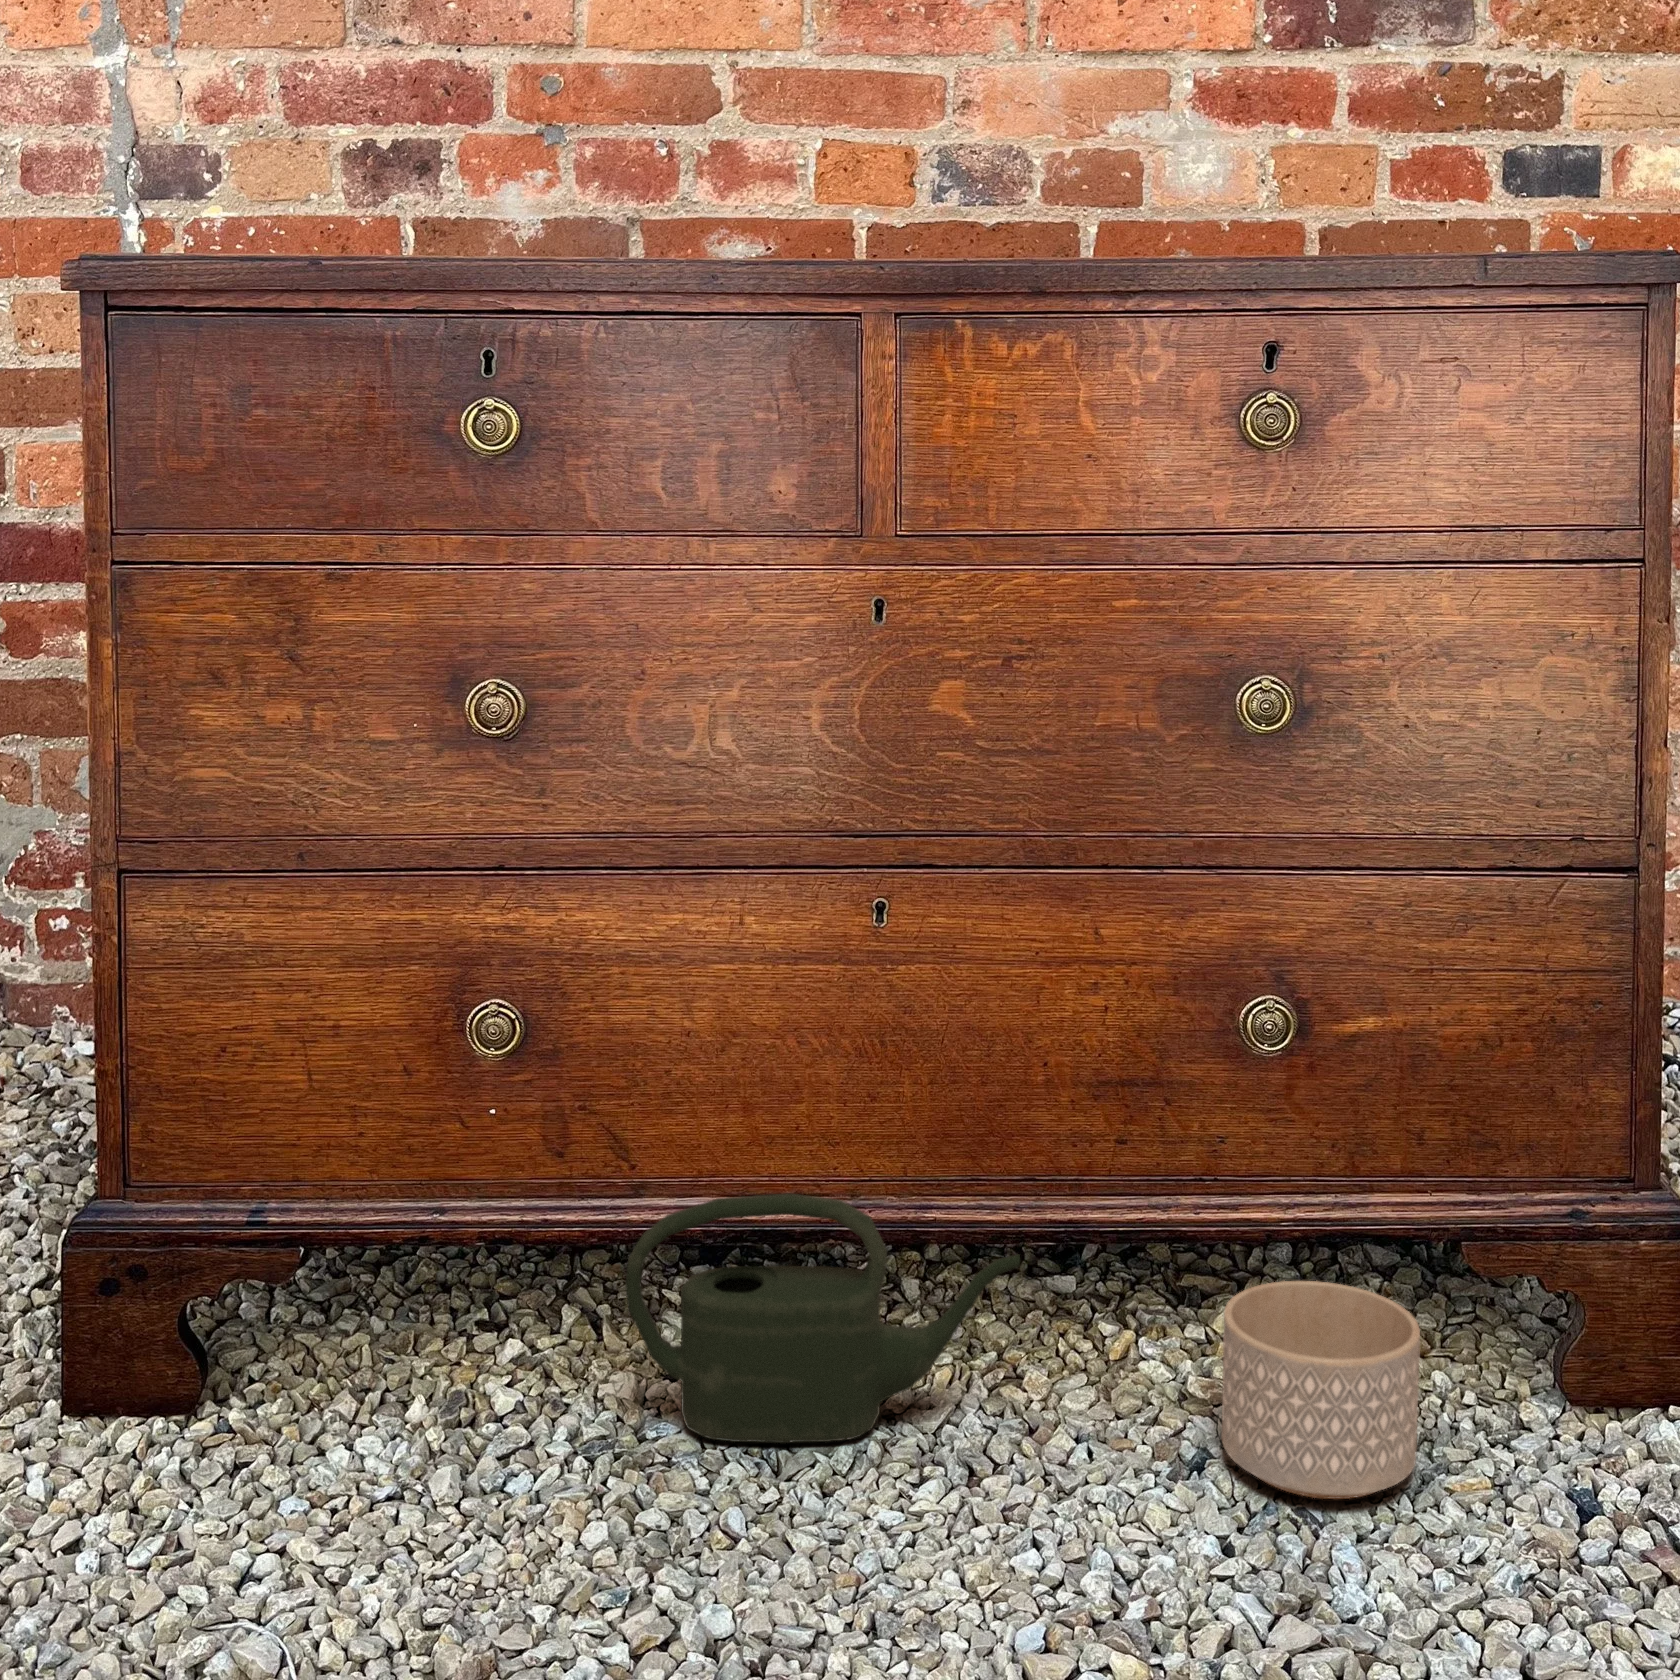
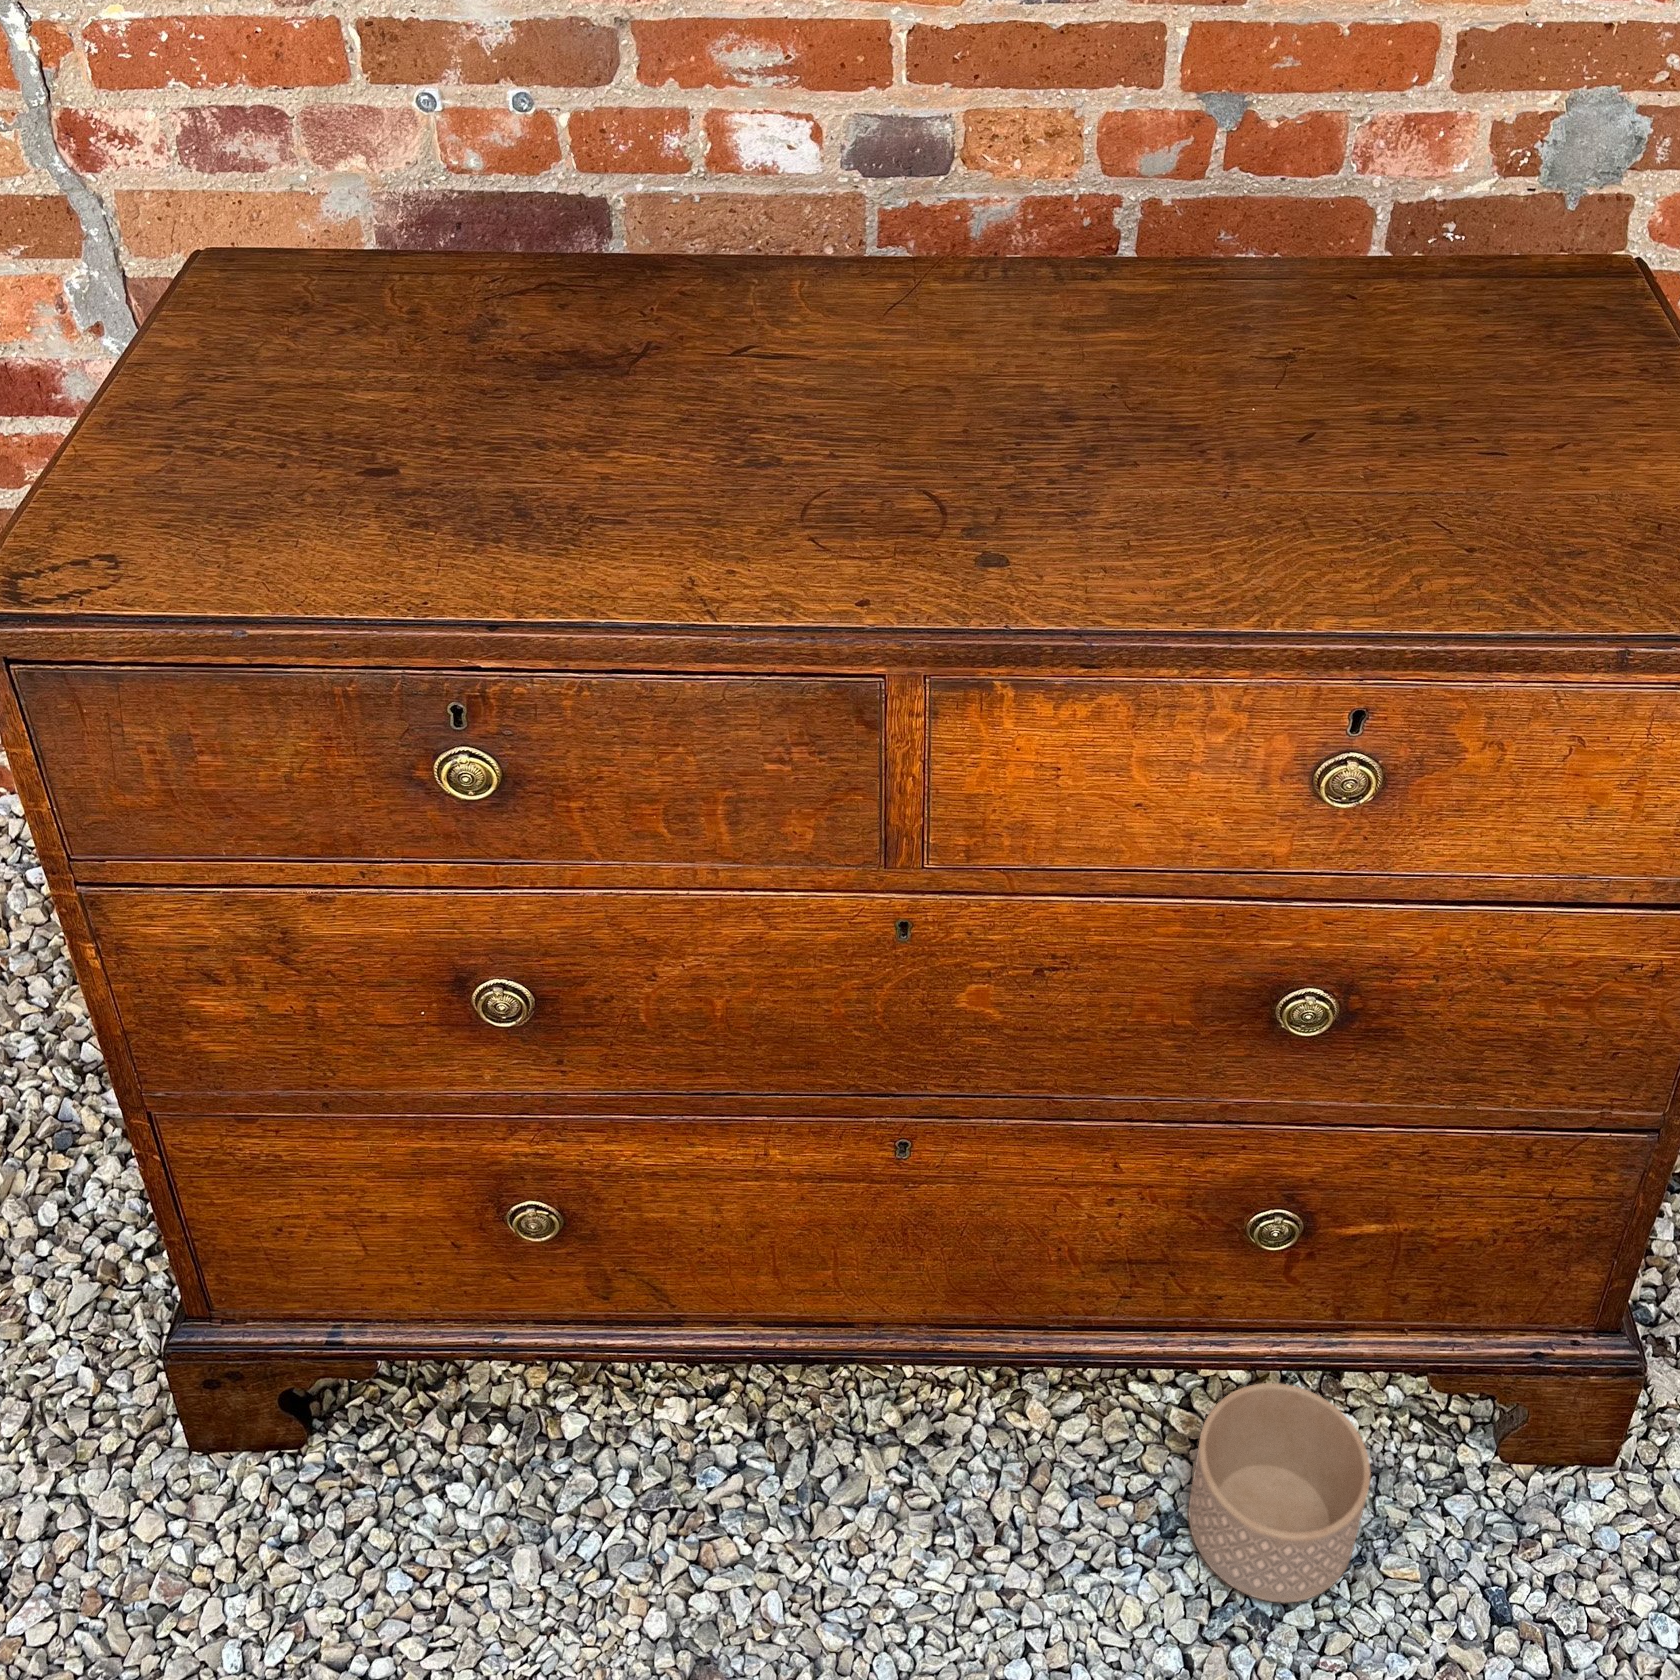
watering can: present [625,1193,1020,1443] -> none [668,1331,1021,1498]

